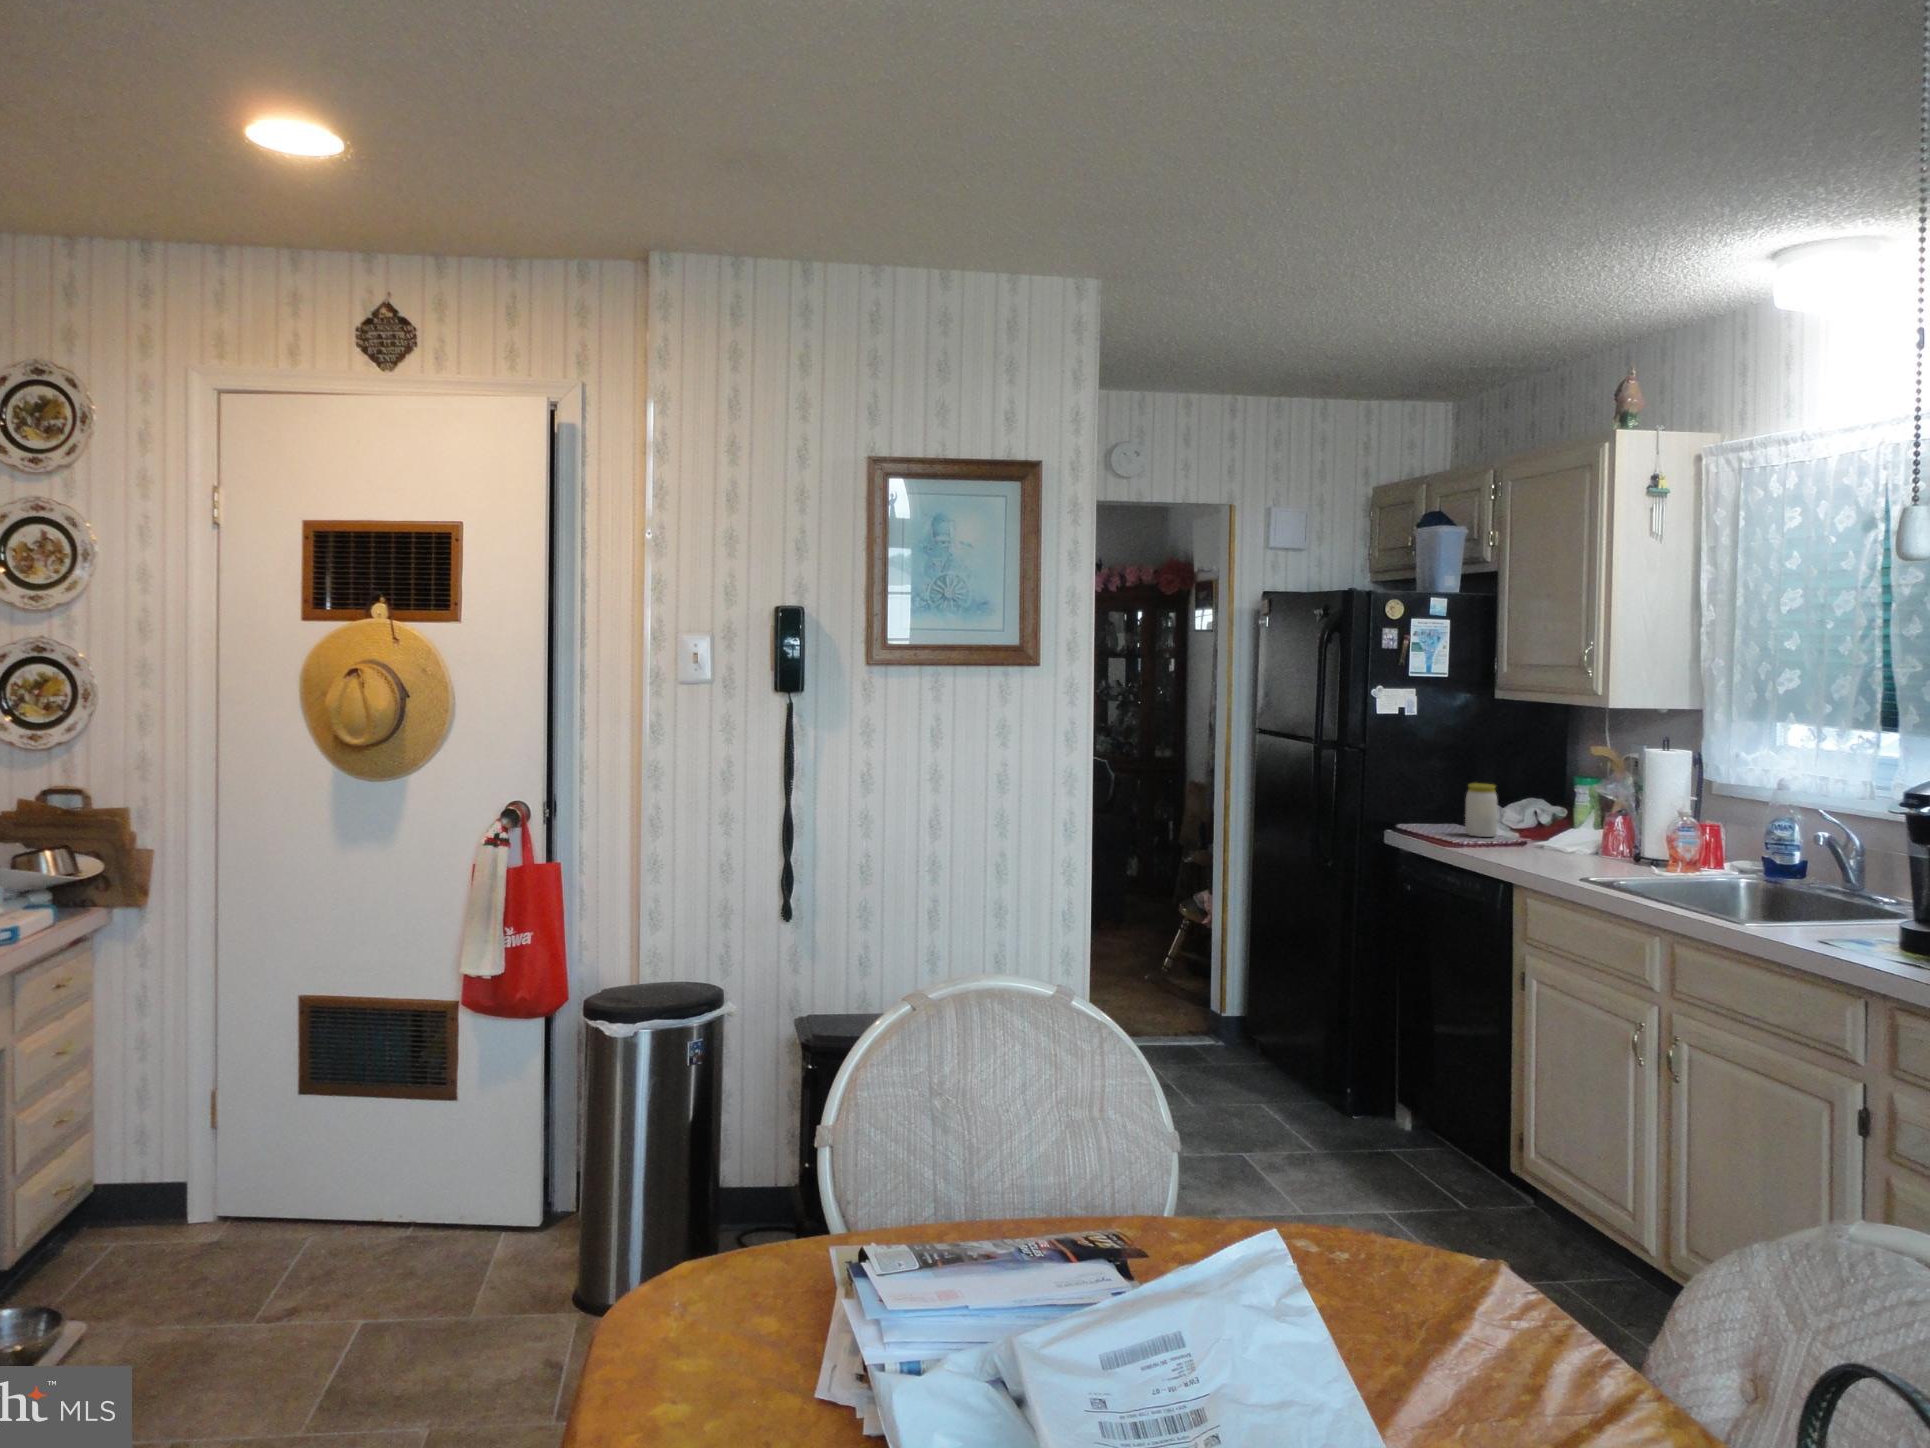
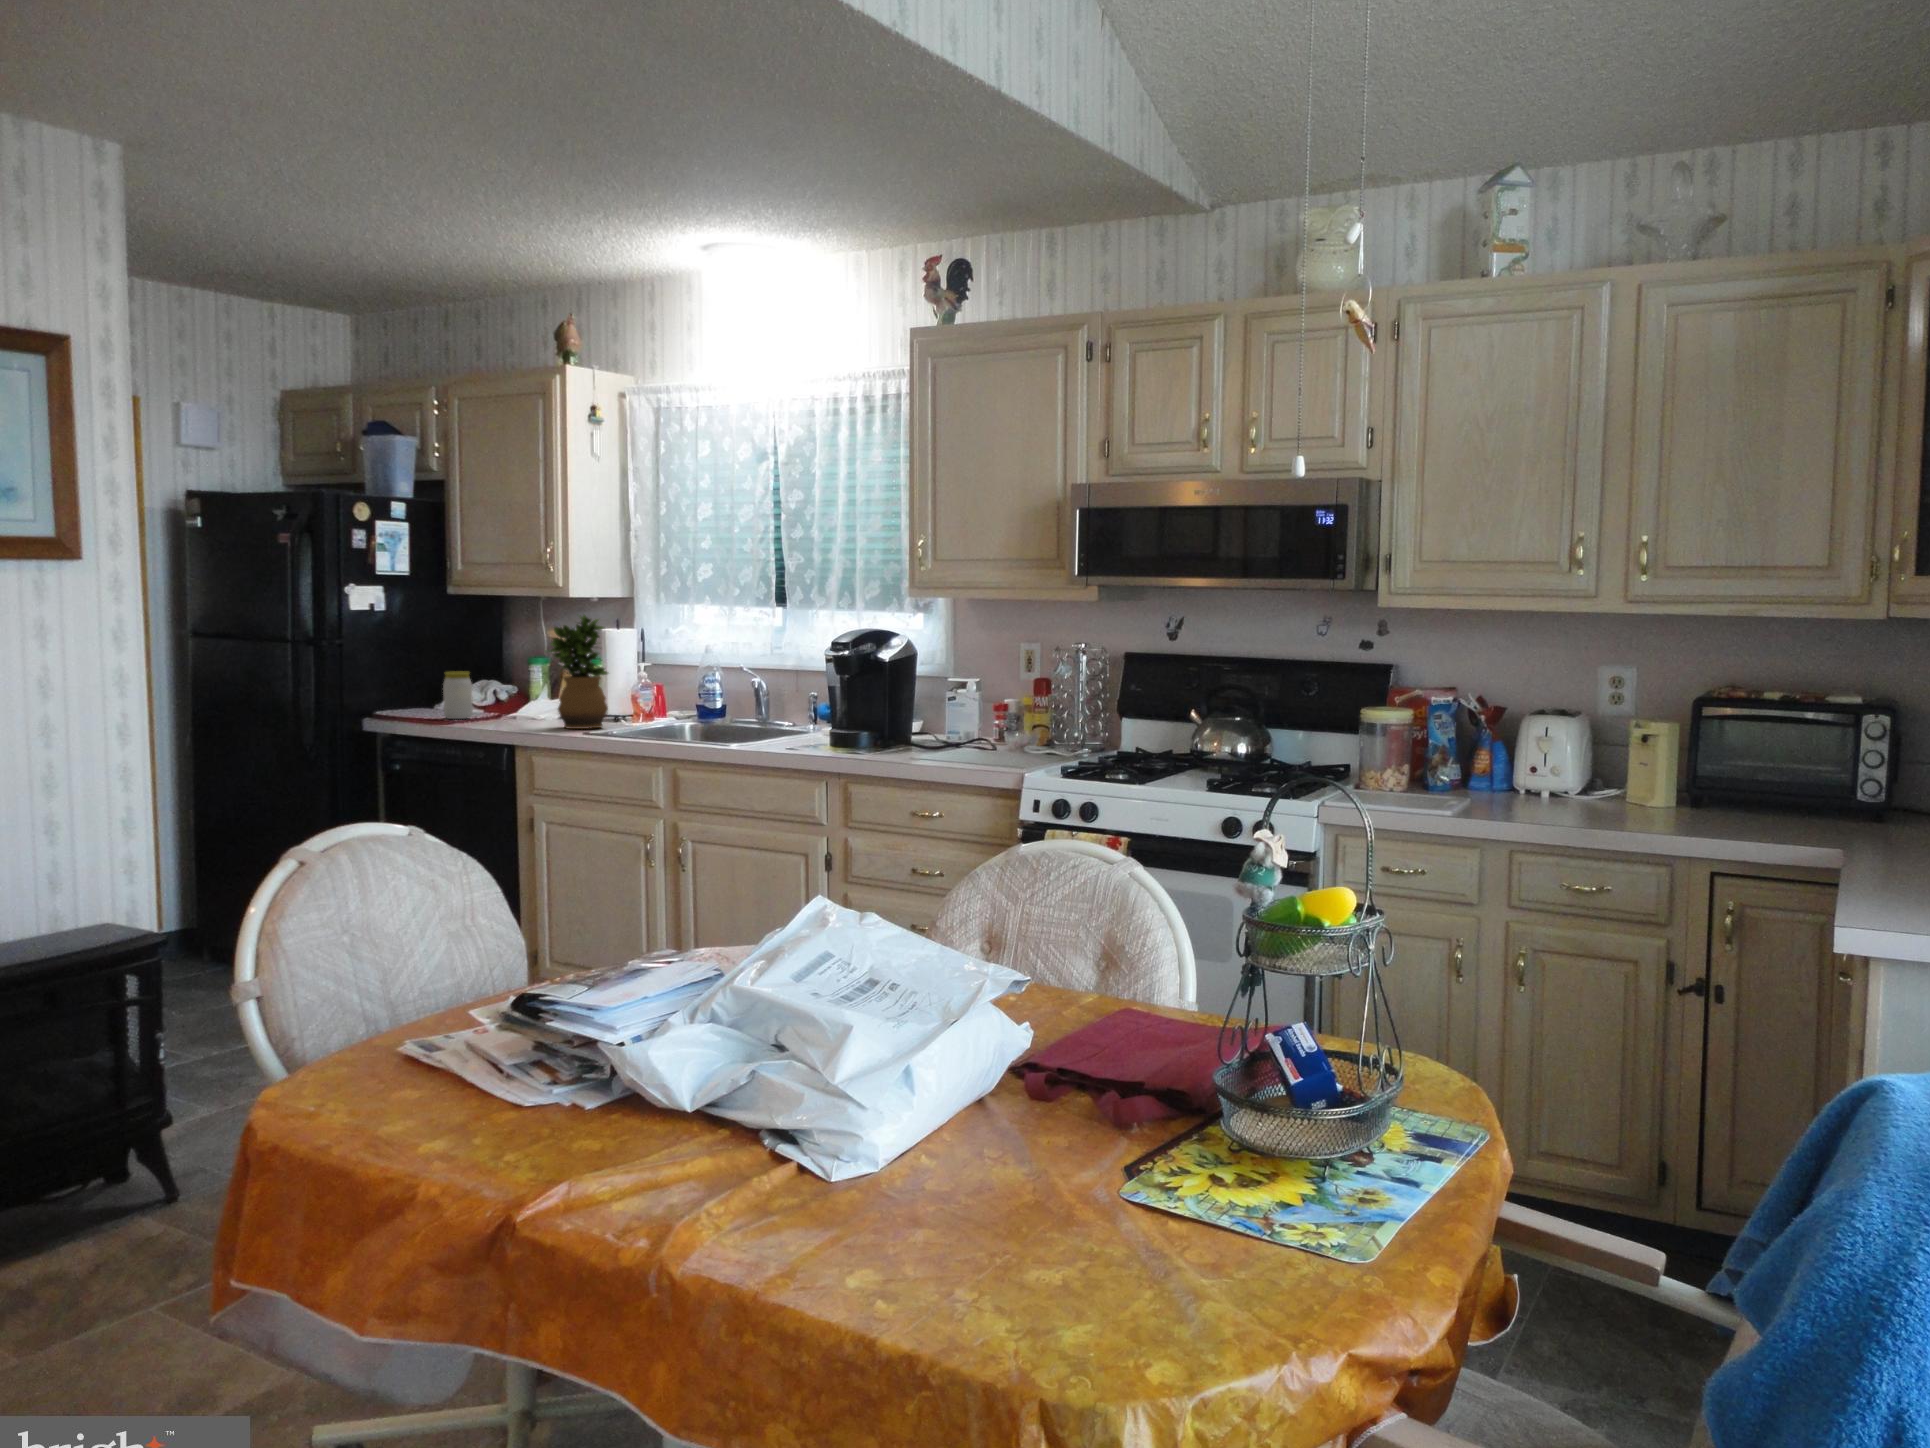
potted plant: none [1547,731,1628,871] -> present [551,615,608,729]

